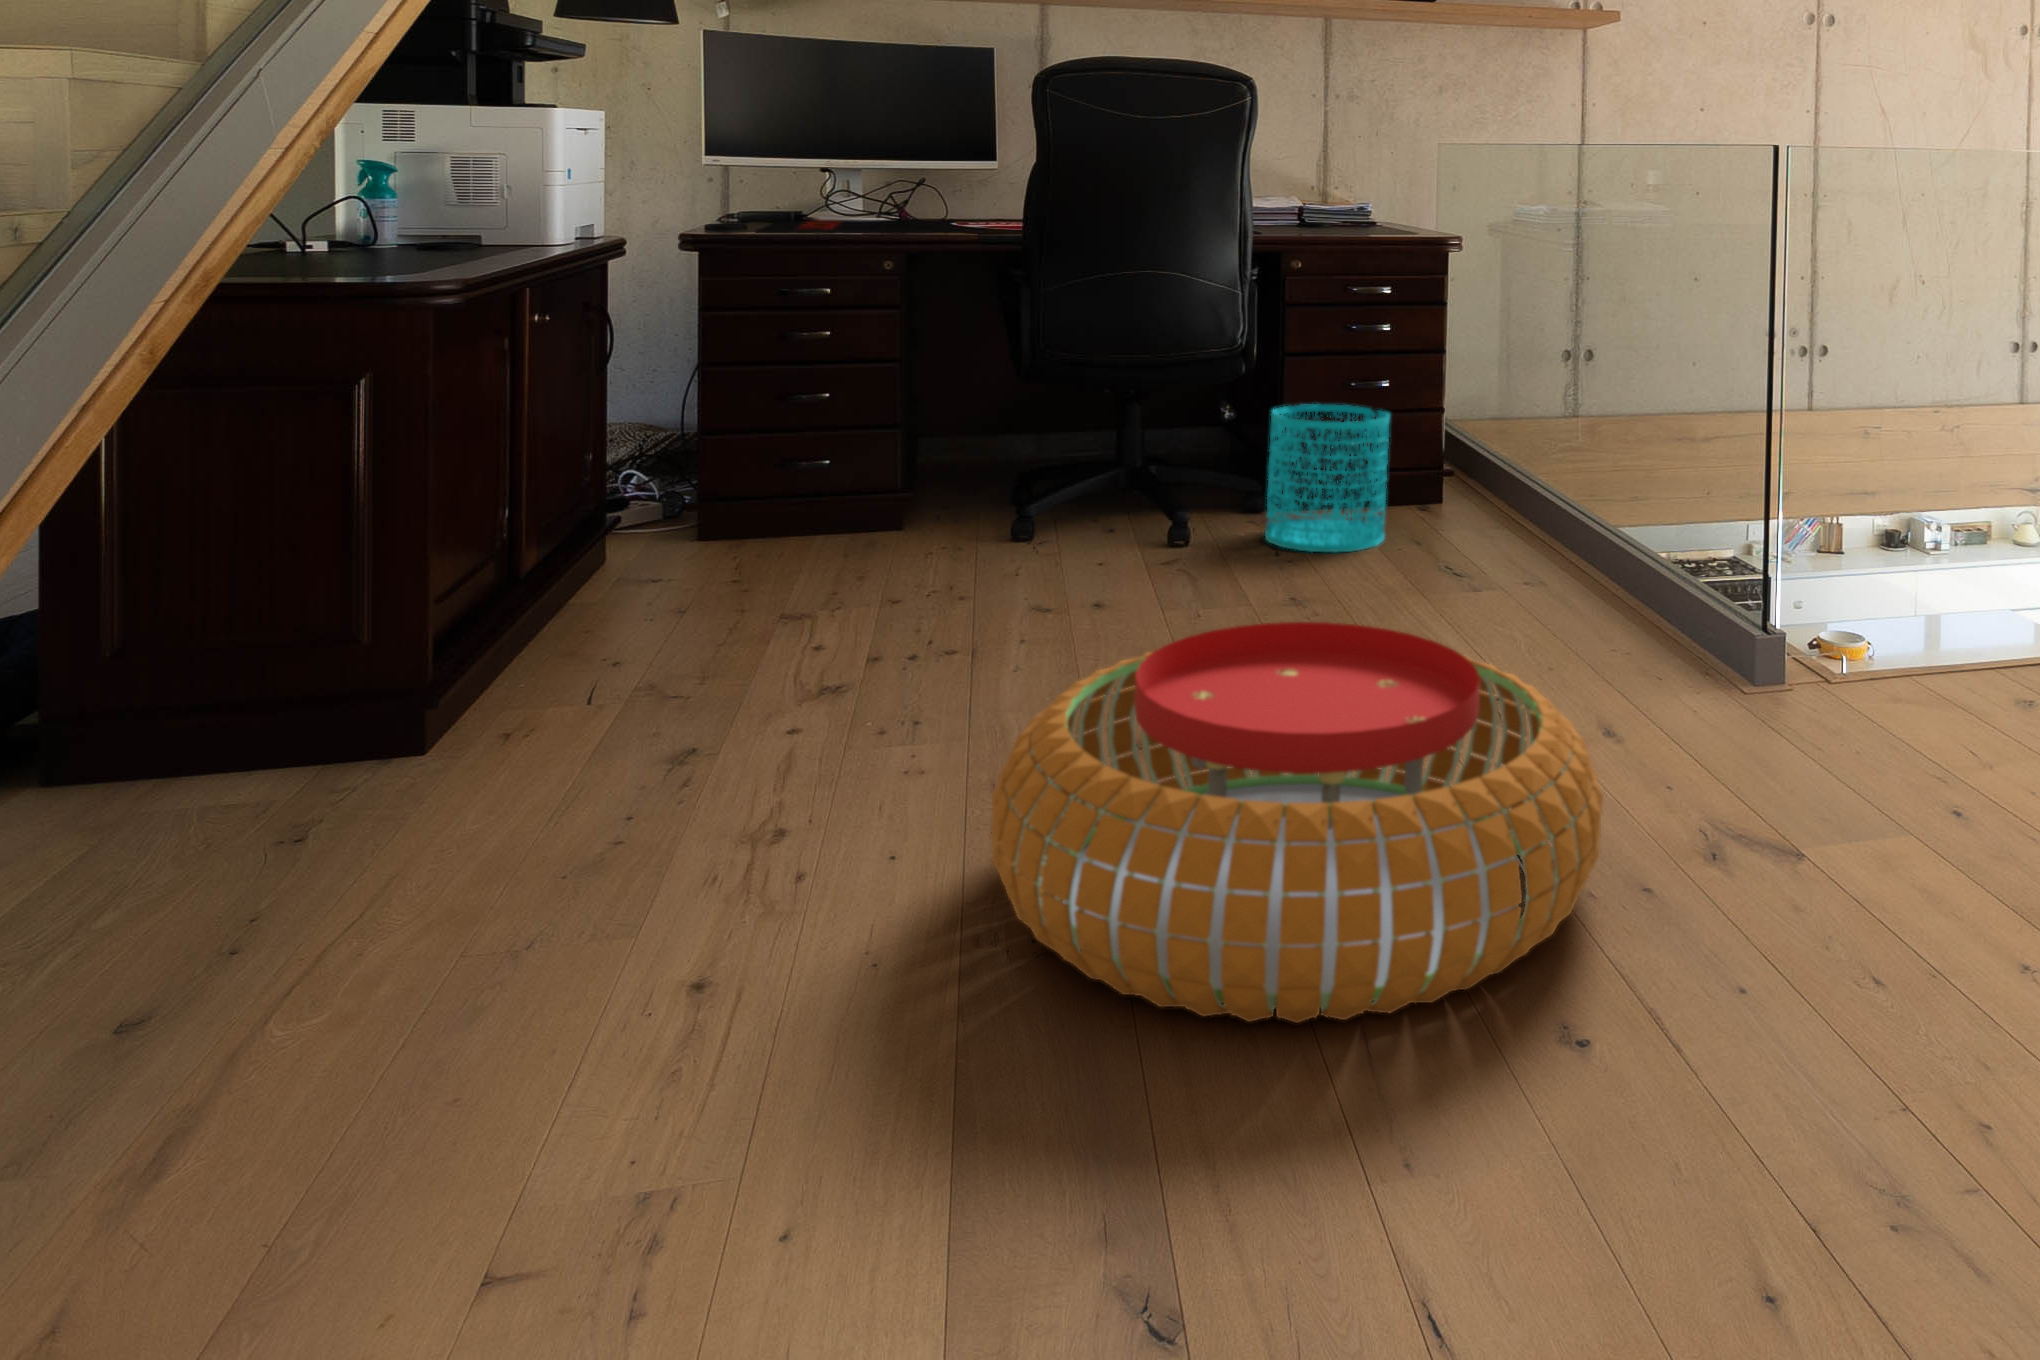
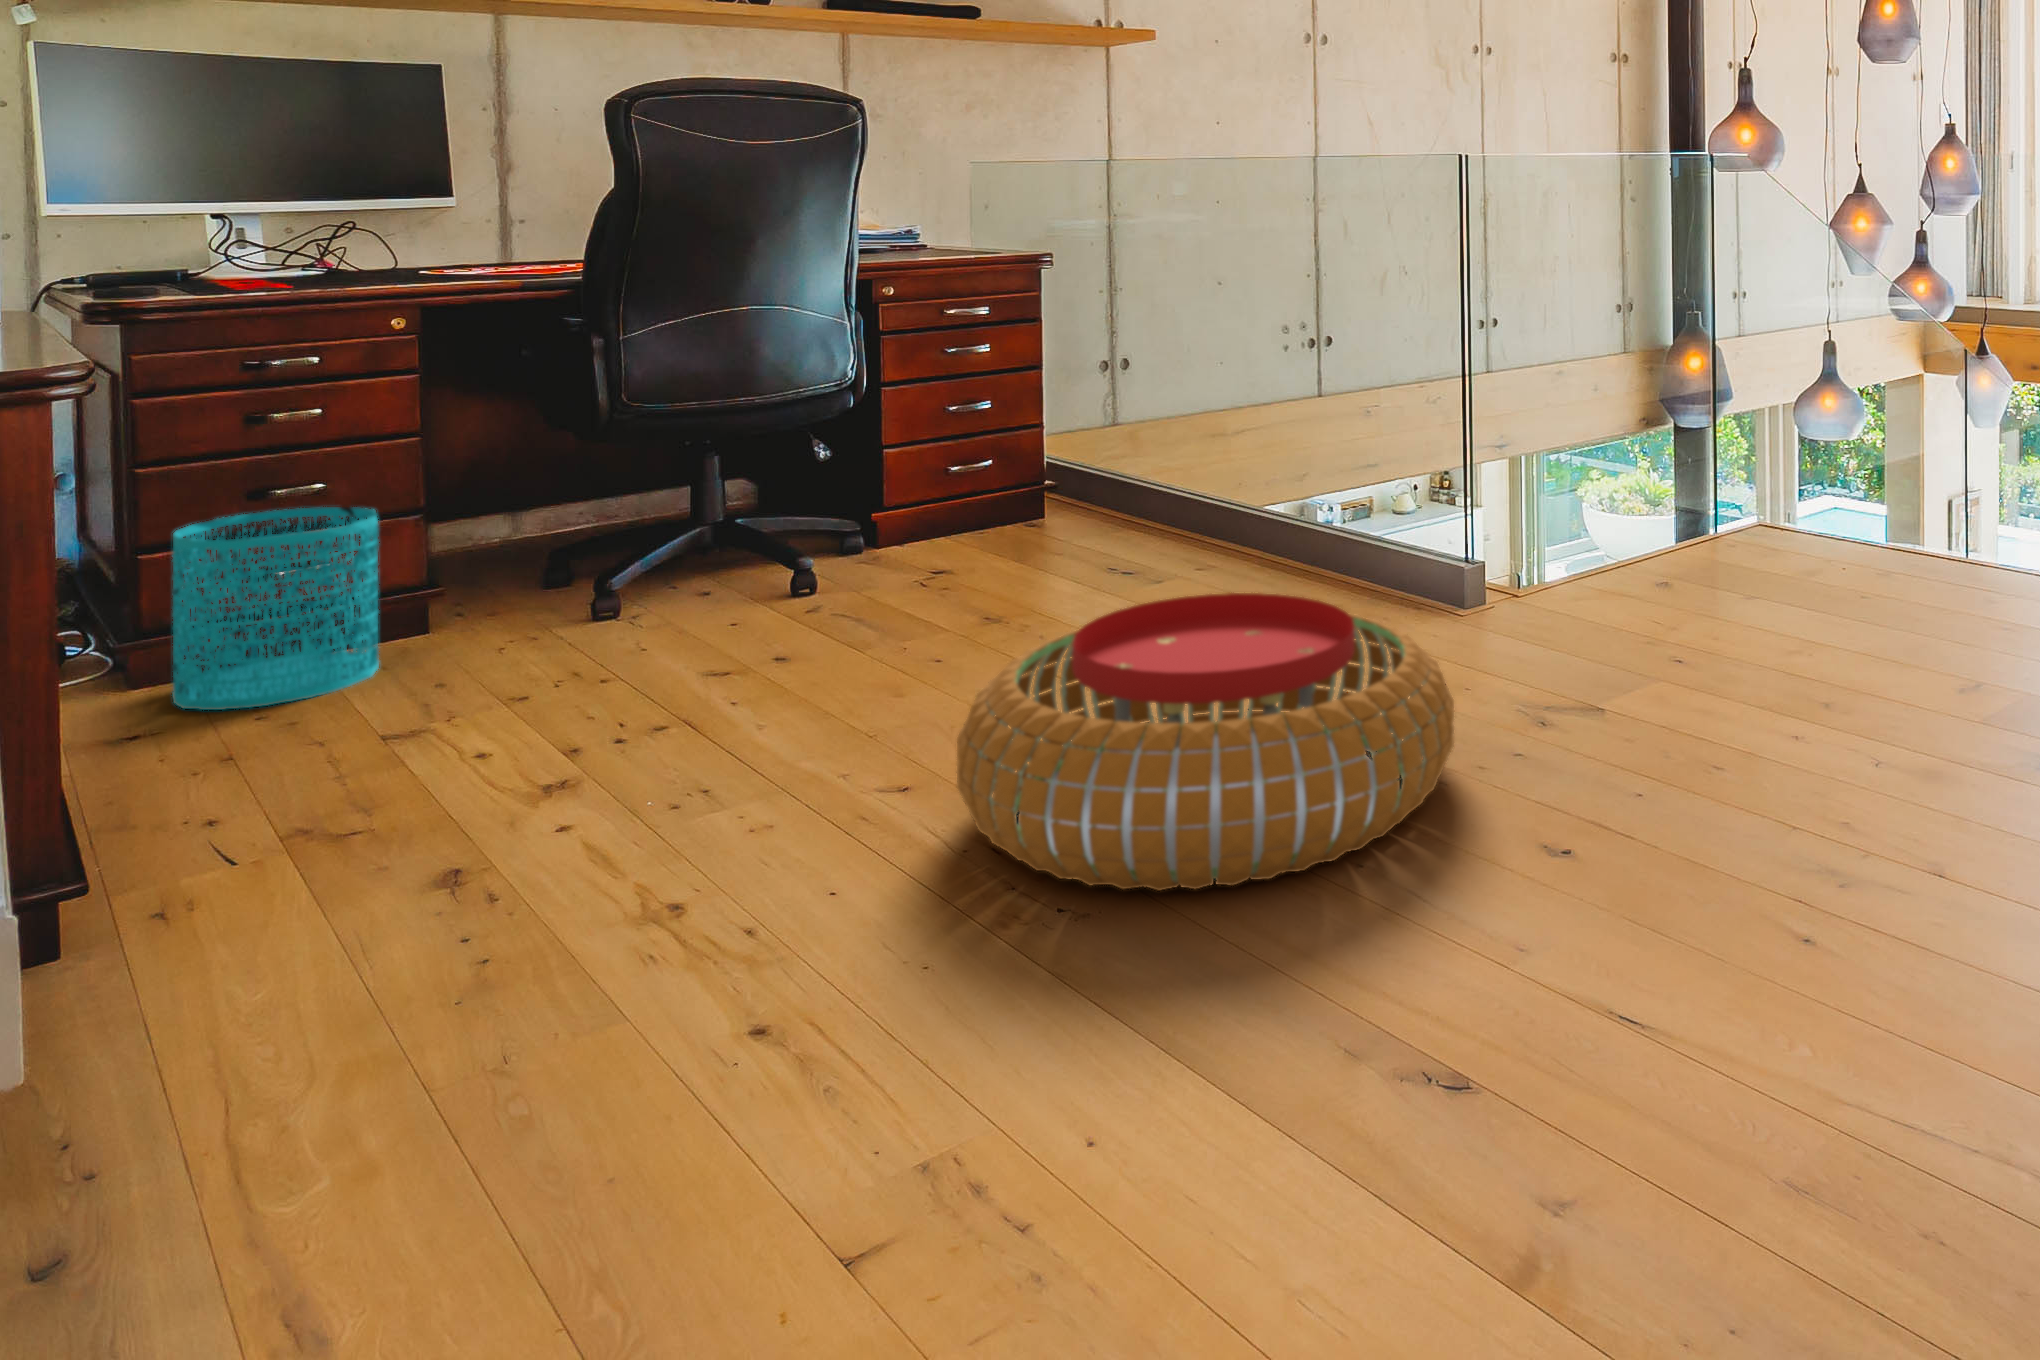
wastebasket: present [1265,404,1389,552] -> present [172,507,379,710]

